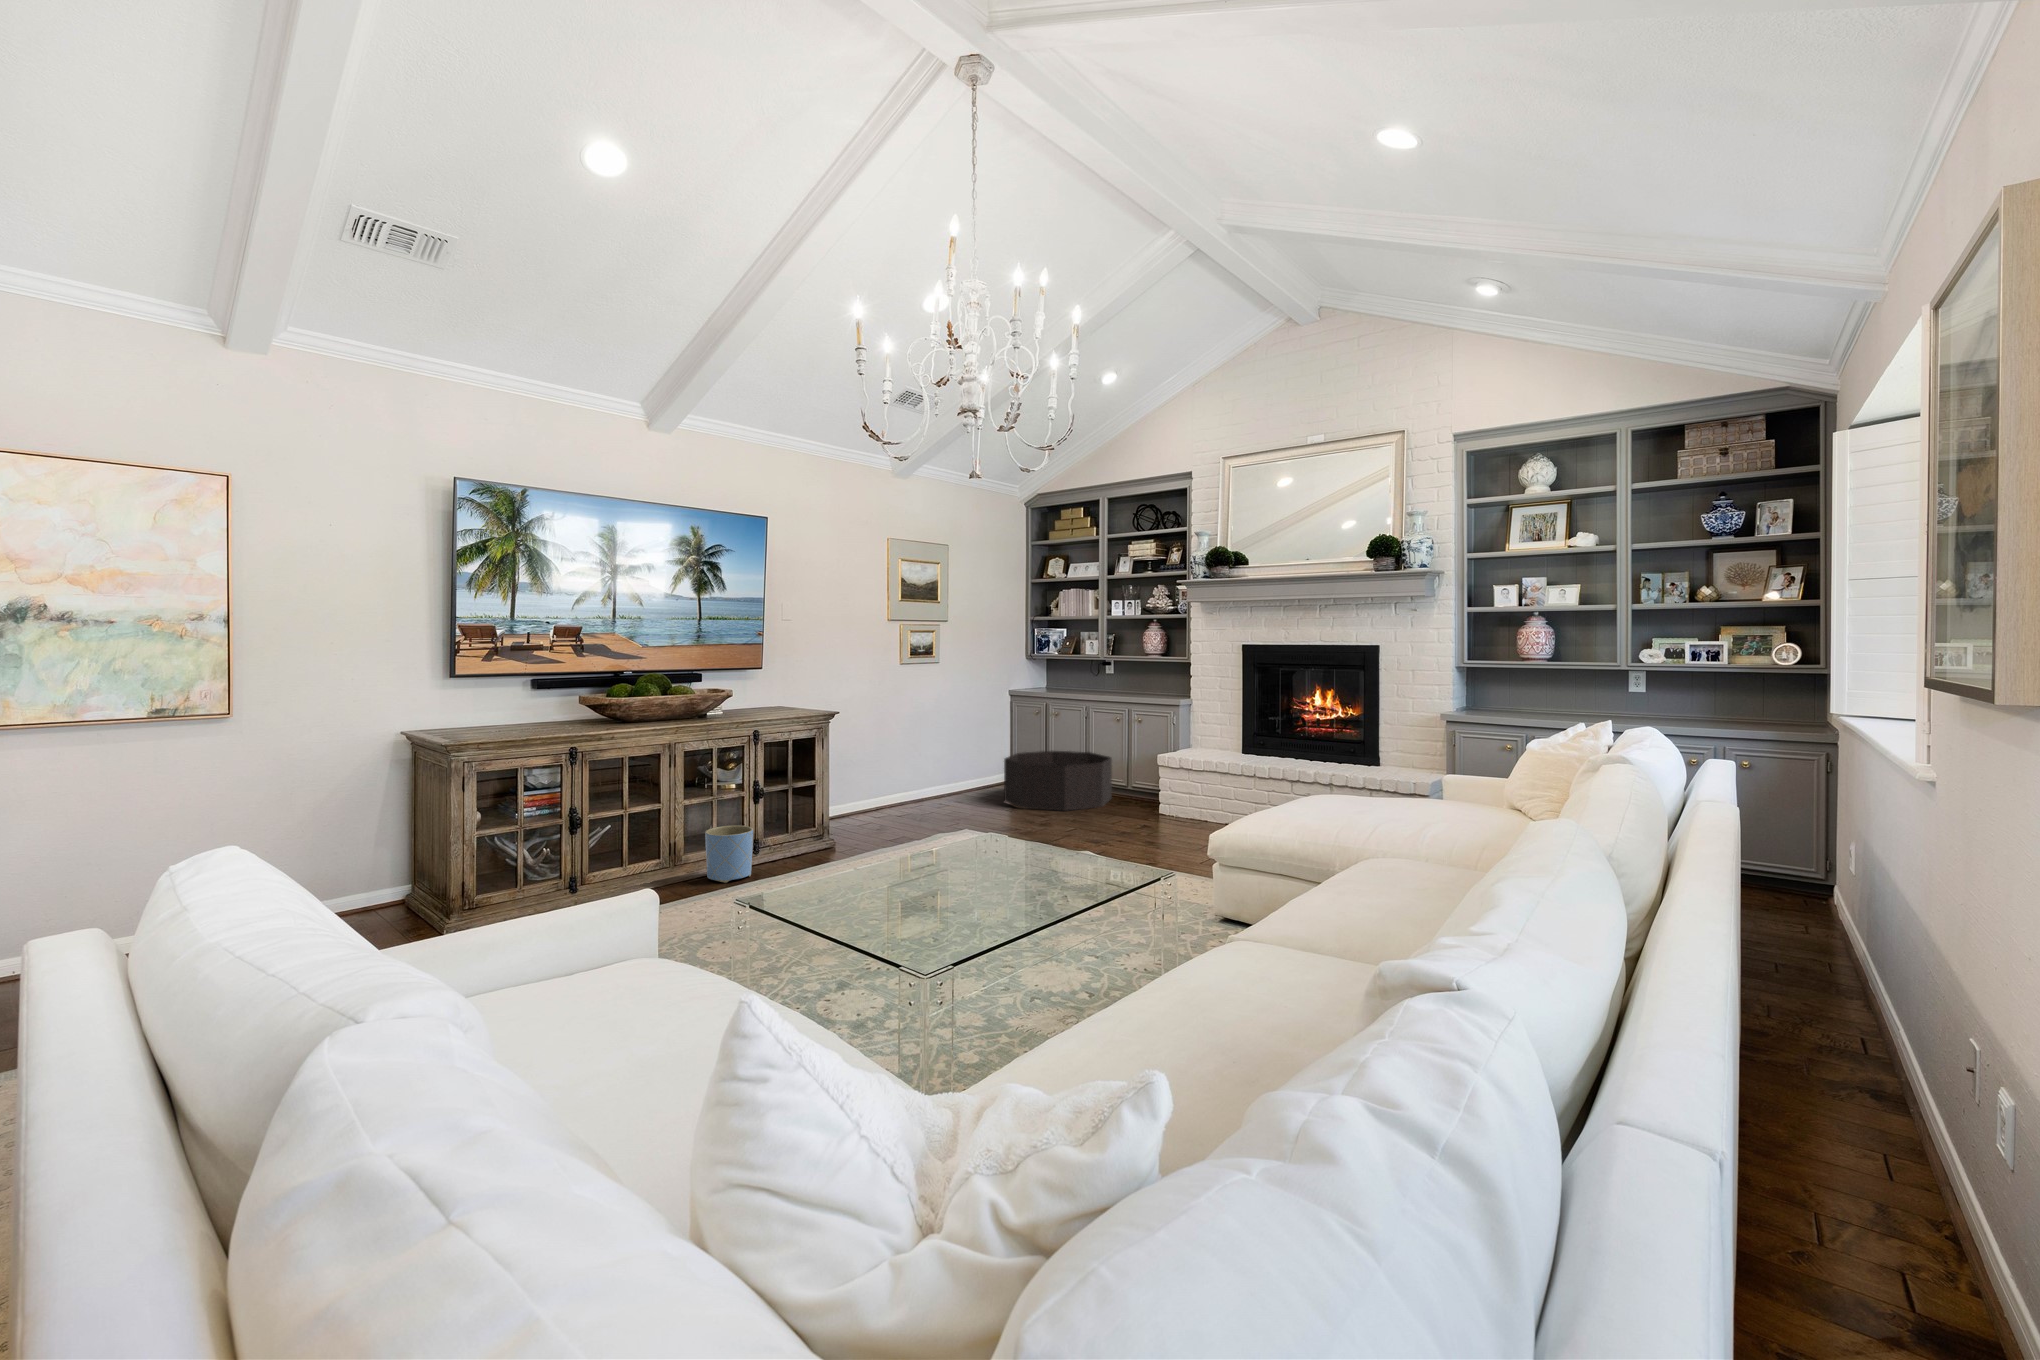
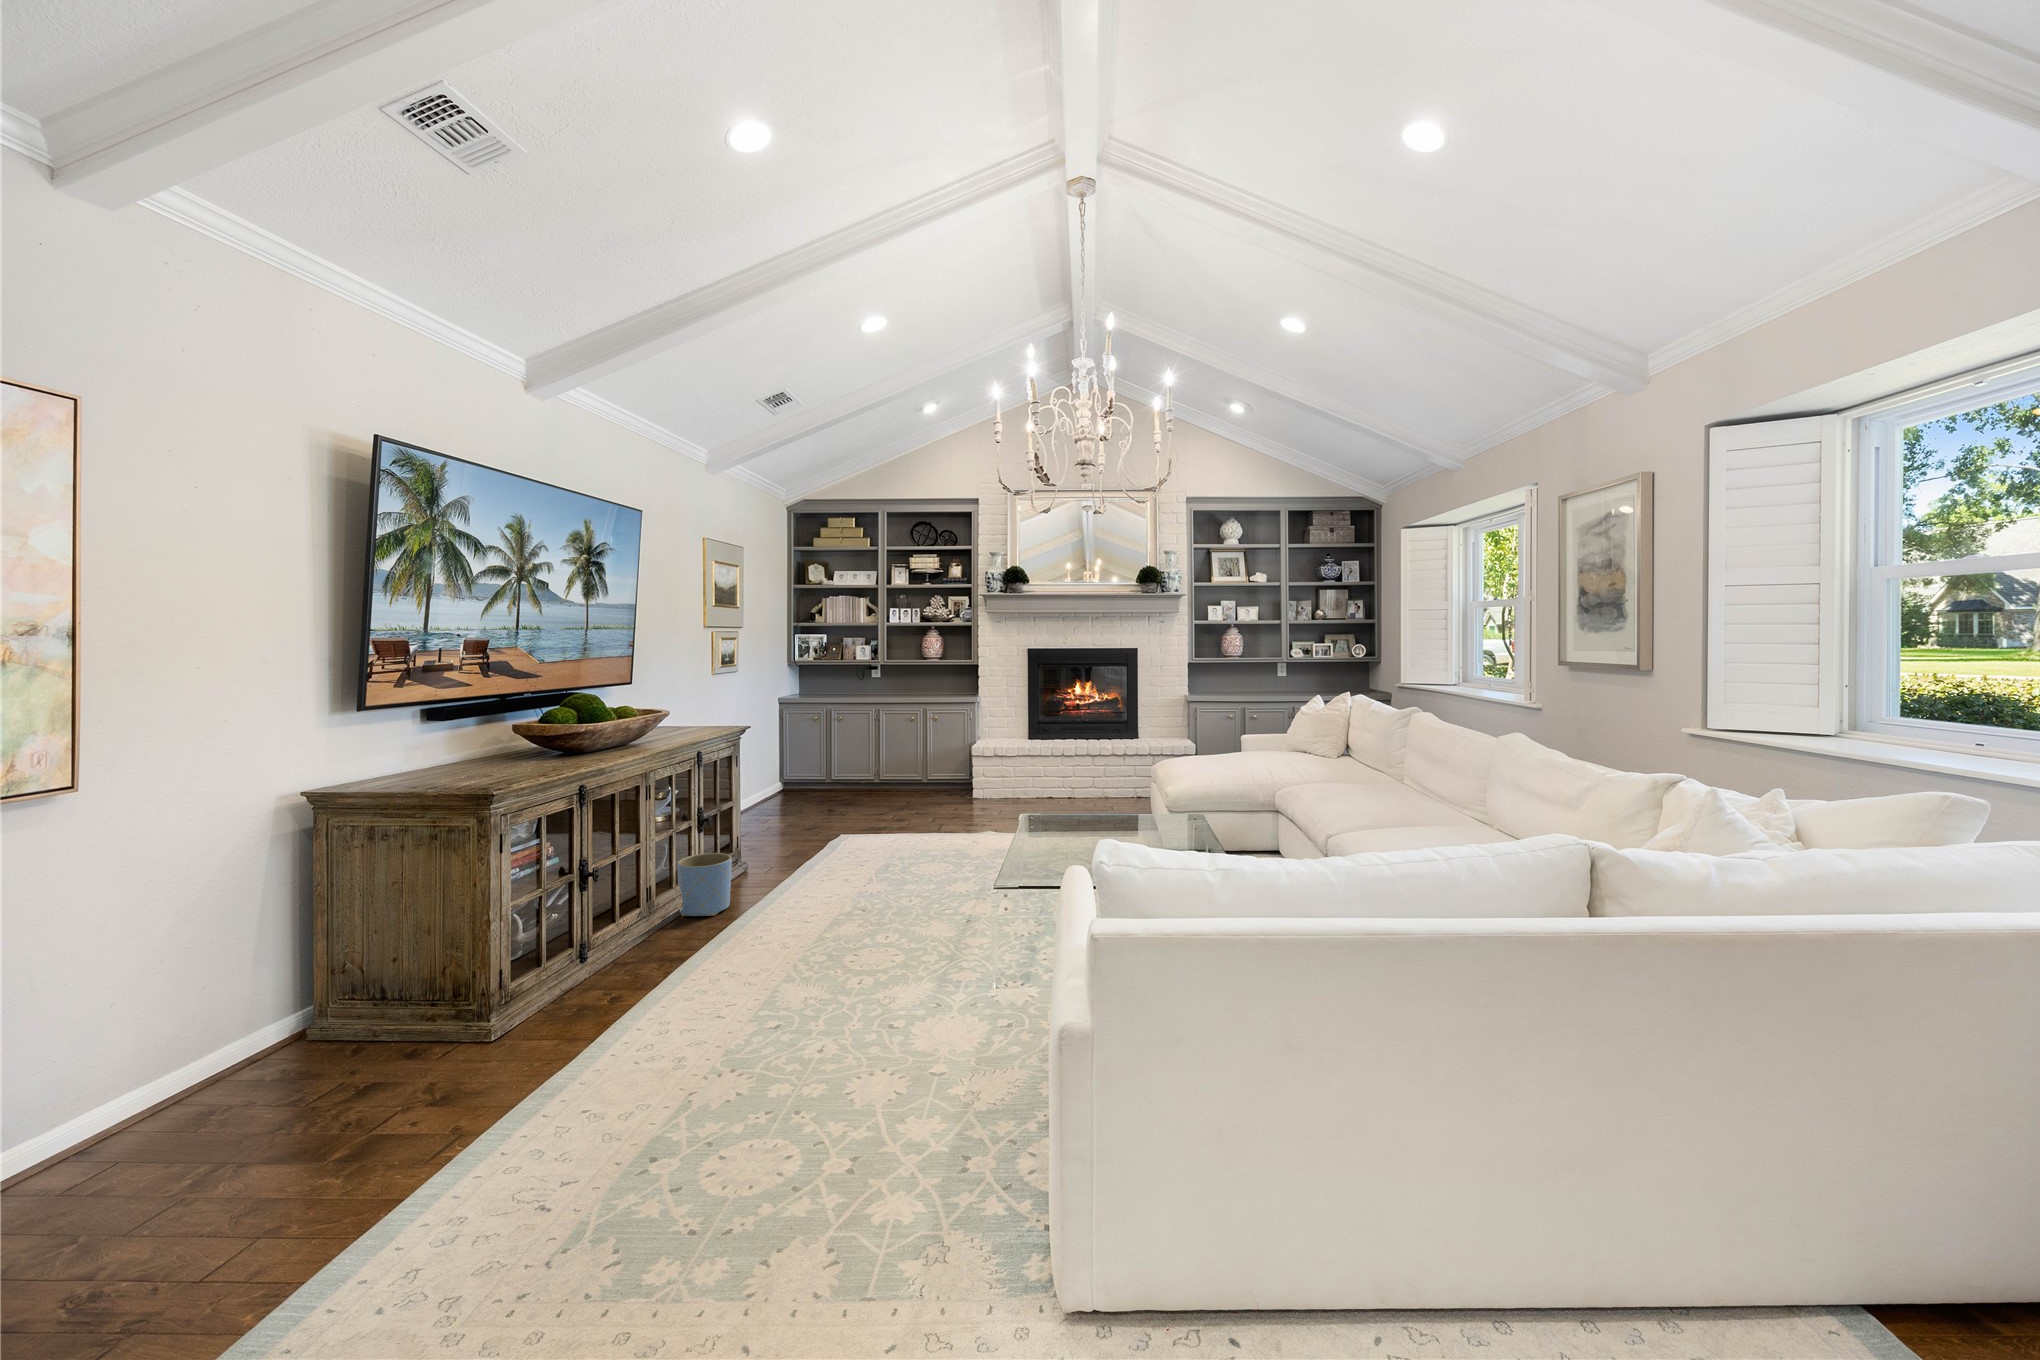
basket: present [1004,751,1112,811] -> none [824,745,923,802]

